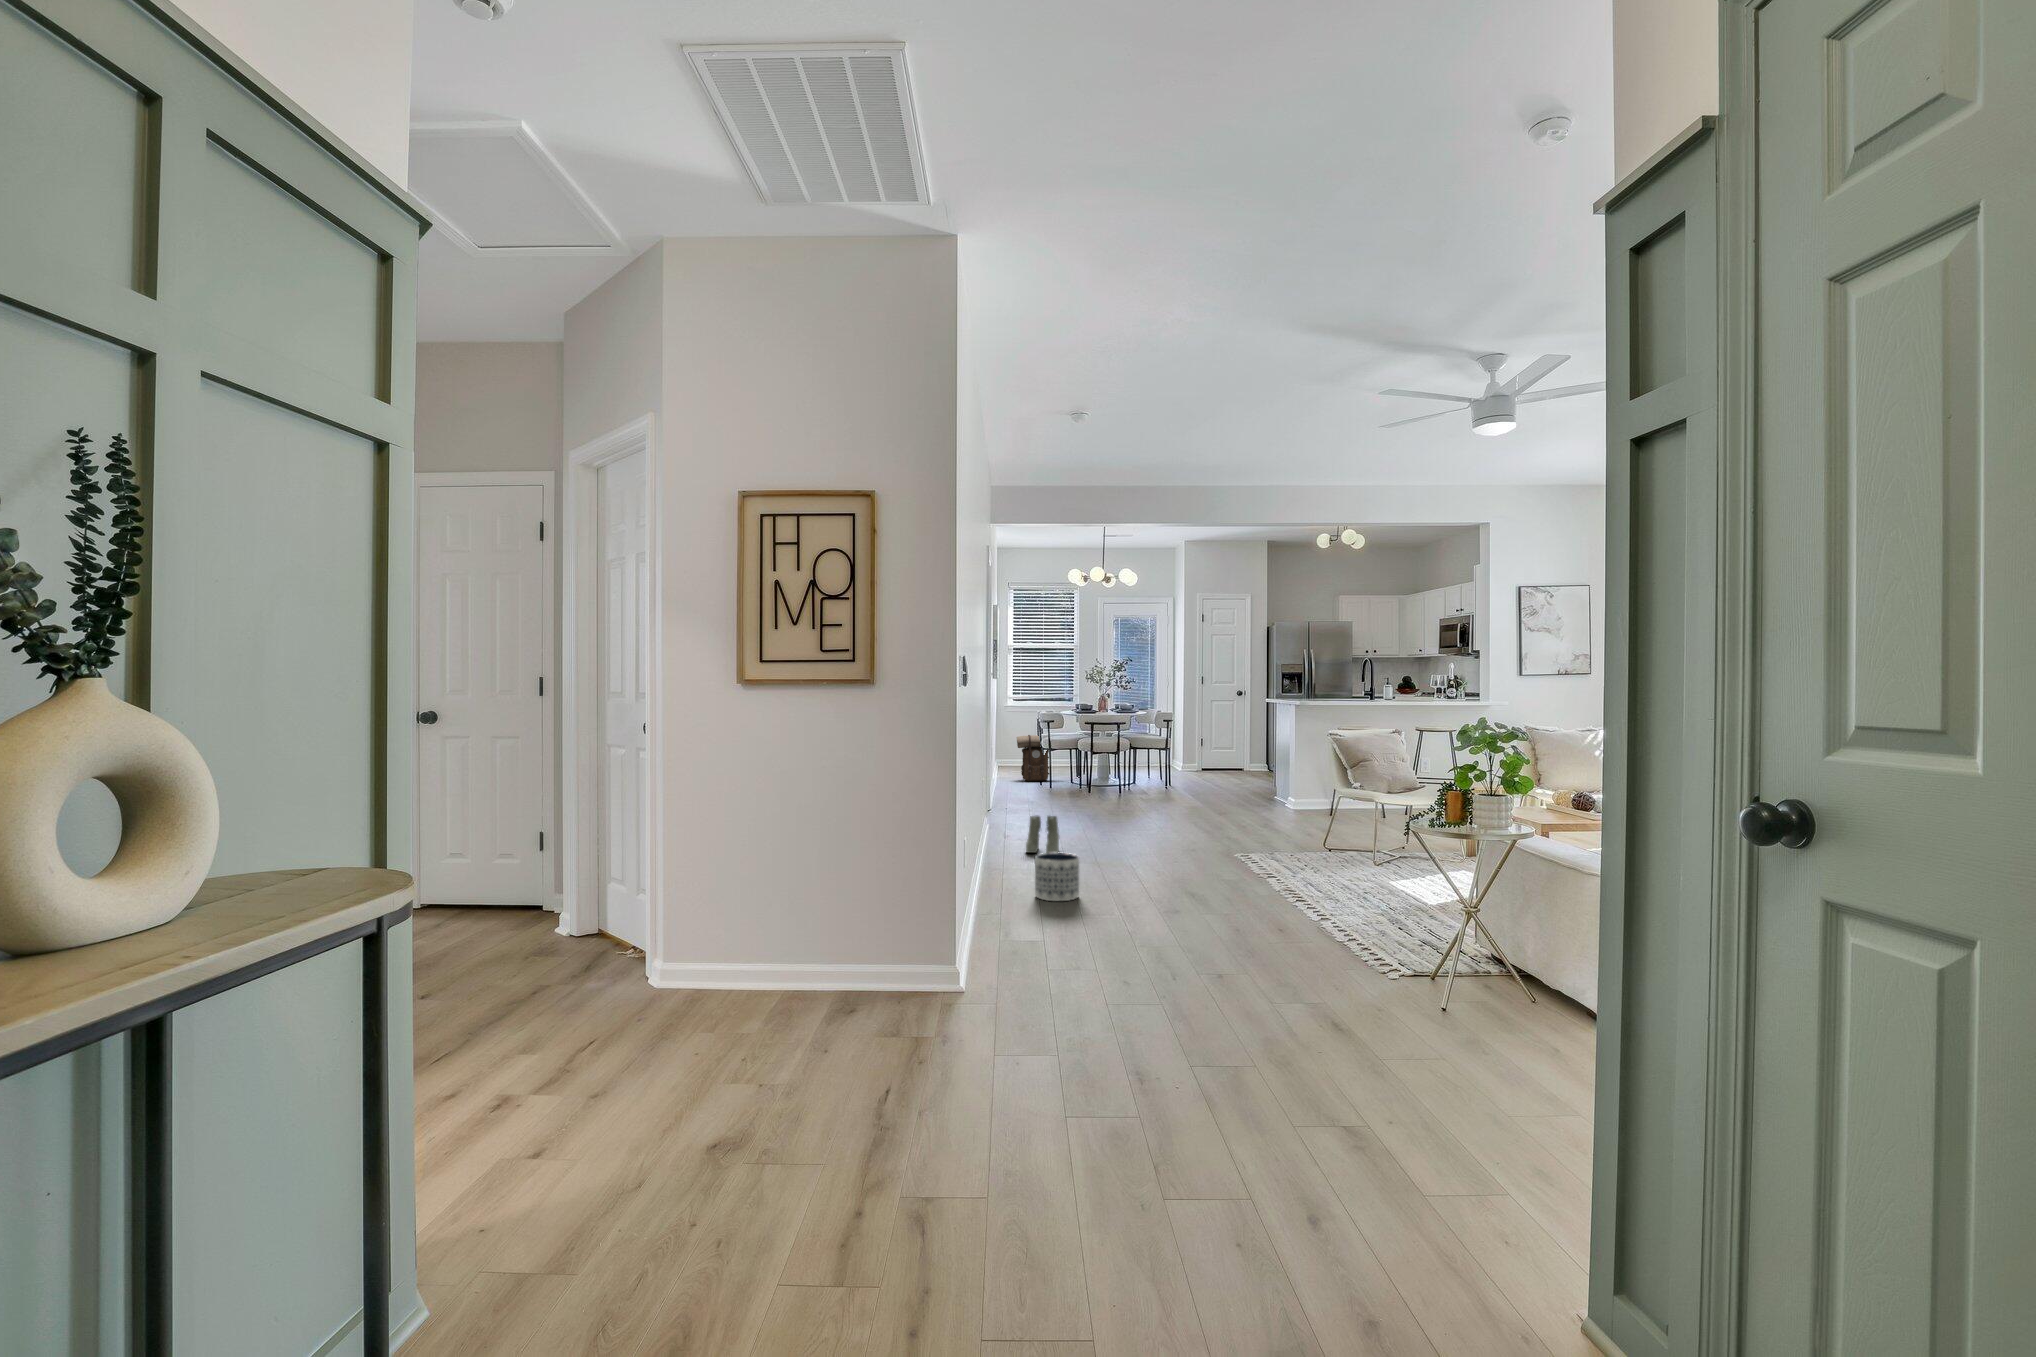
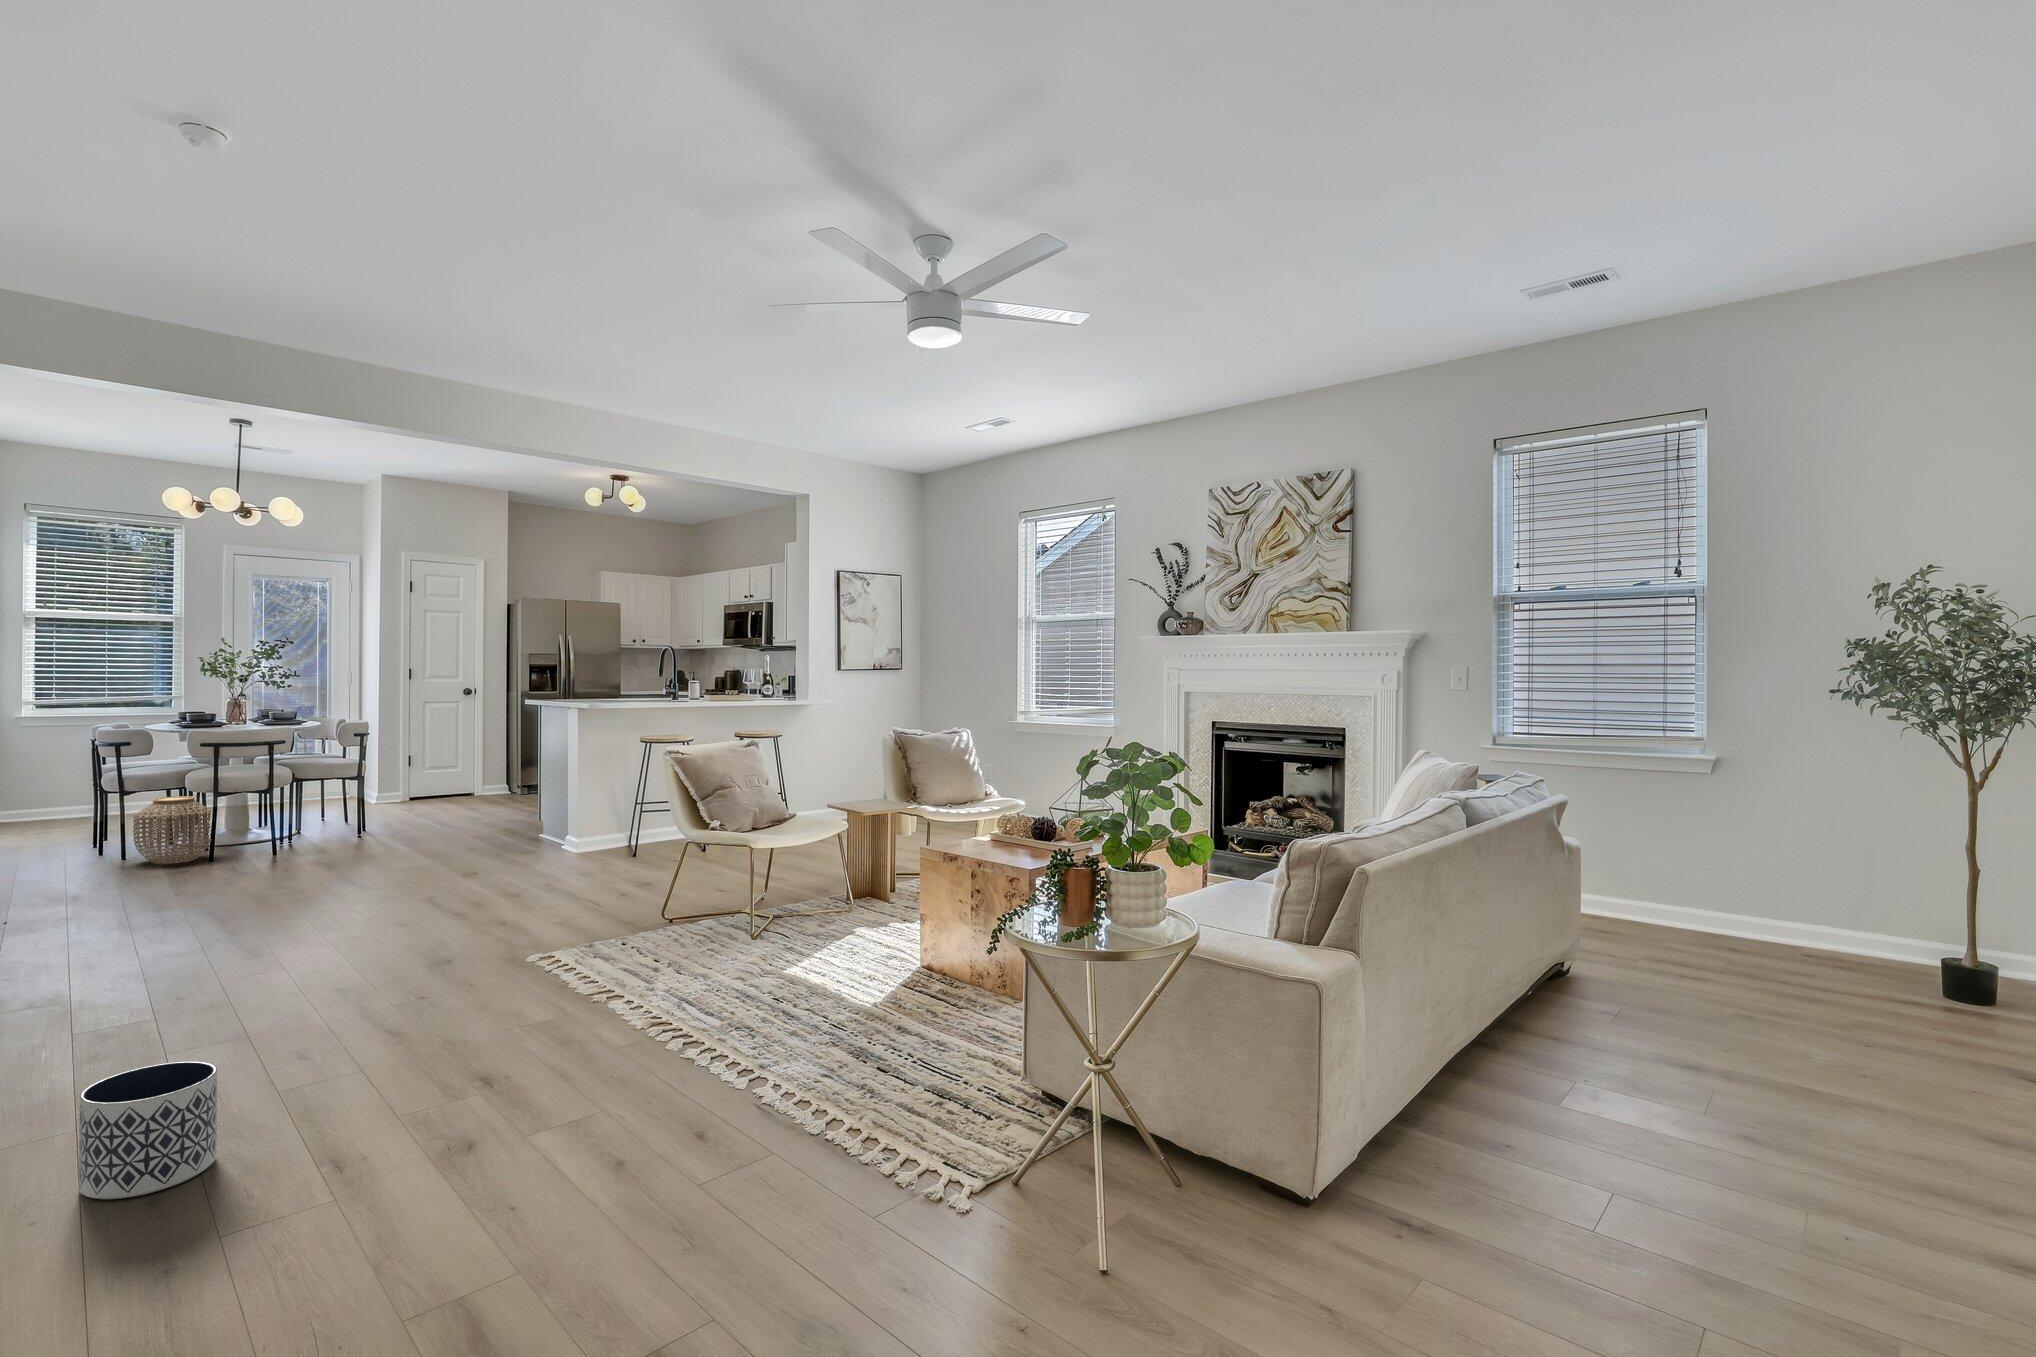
backpack: present [1017,735,1049,781] -> none [40,767,131,850]
woven basket: none [1055,753,1091,792] -> present [133,796,213,864]
boots: present [1026,816,1059,853] -> none [56,946,149,1040]

